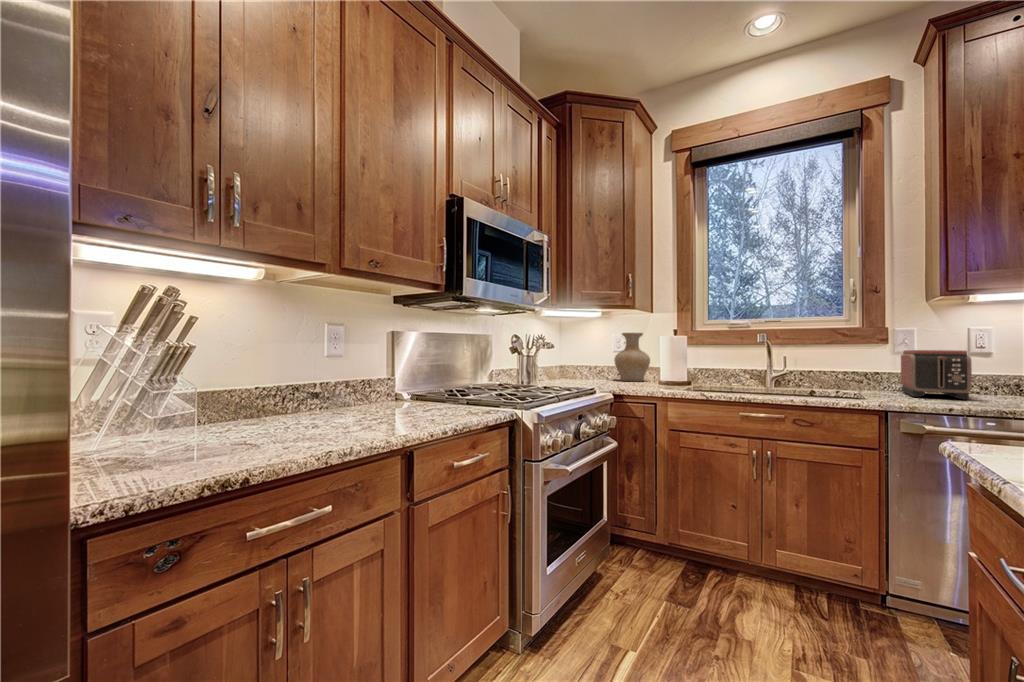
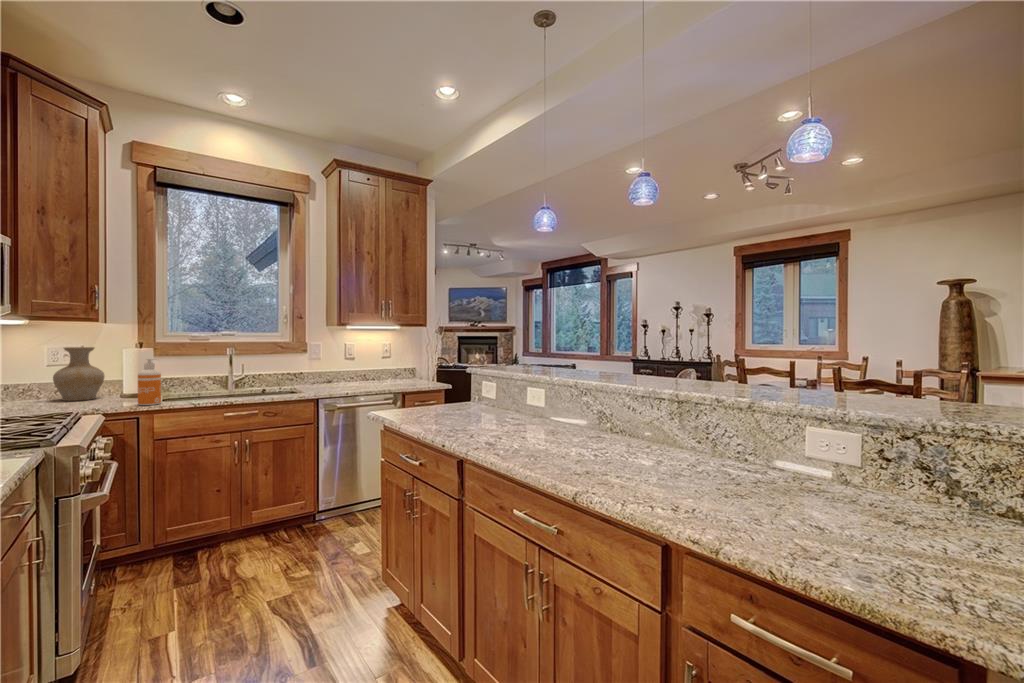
soap dispenser: none [657,340,677,389] -> present [138,359,161,405]
toaster: present [901,350,972,399] -> none [316,357,353,388]

